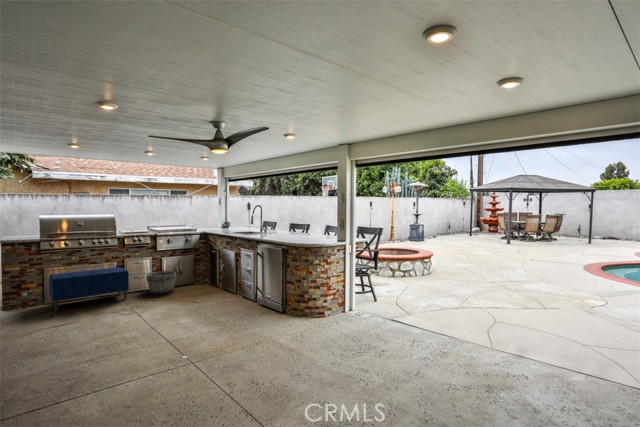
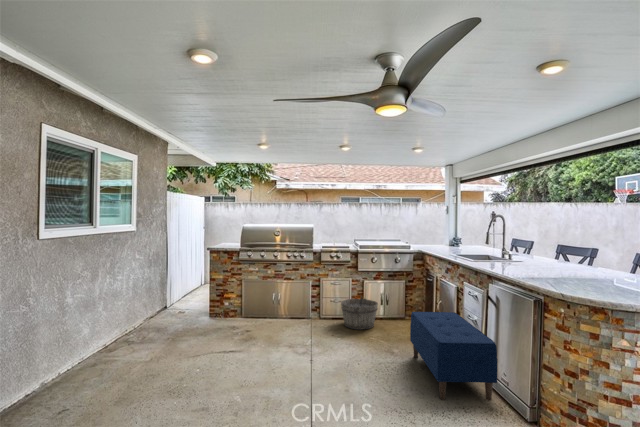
bench: present [49,267,129,311] -> present [410,312,498,400]

